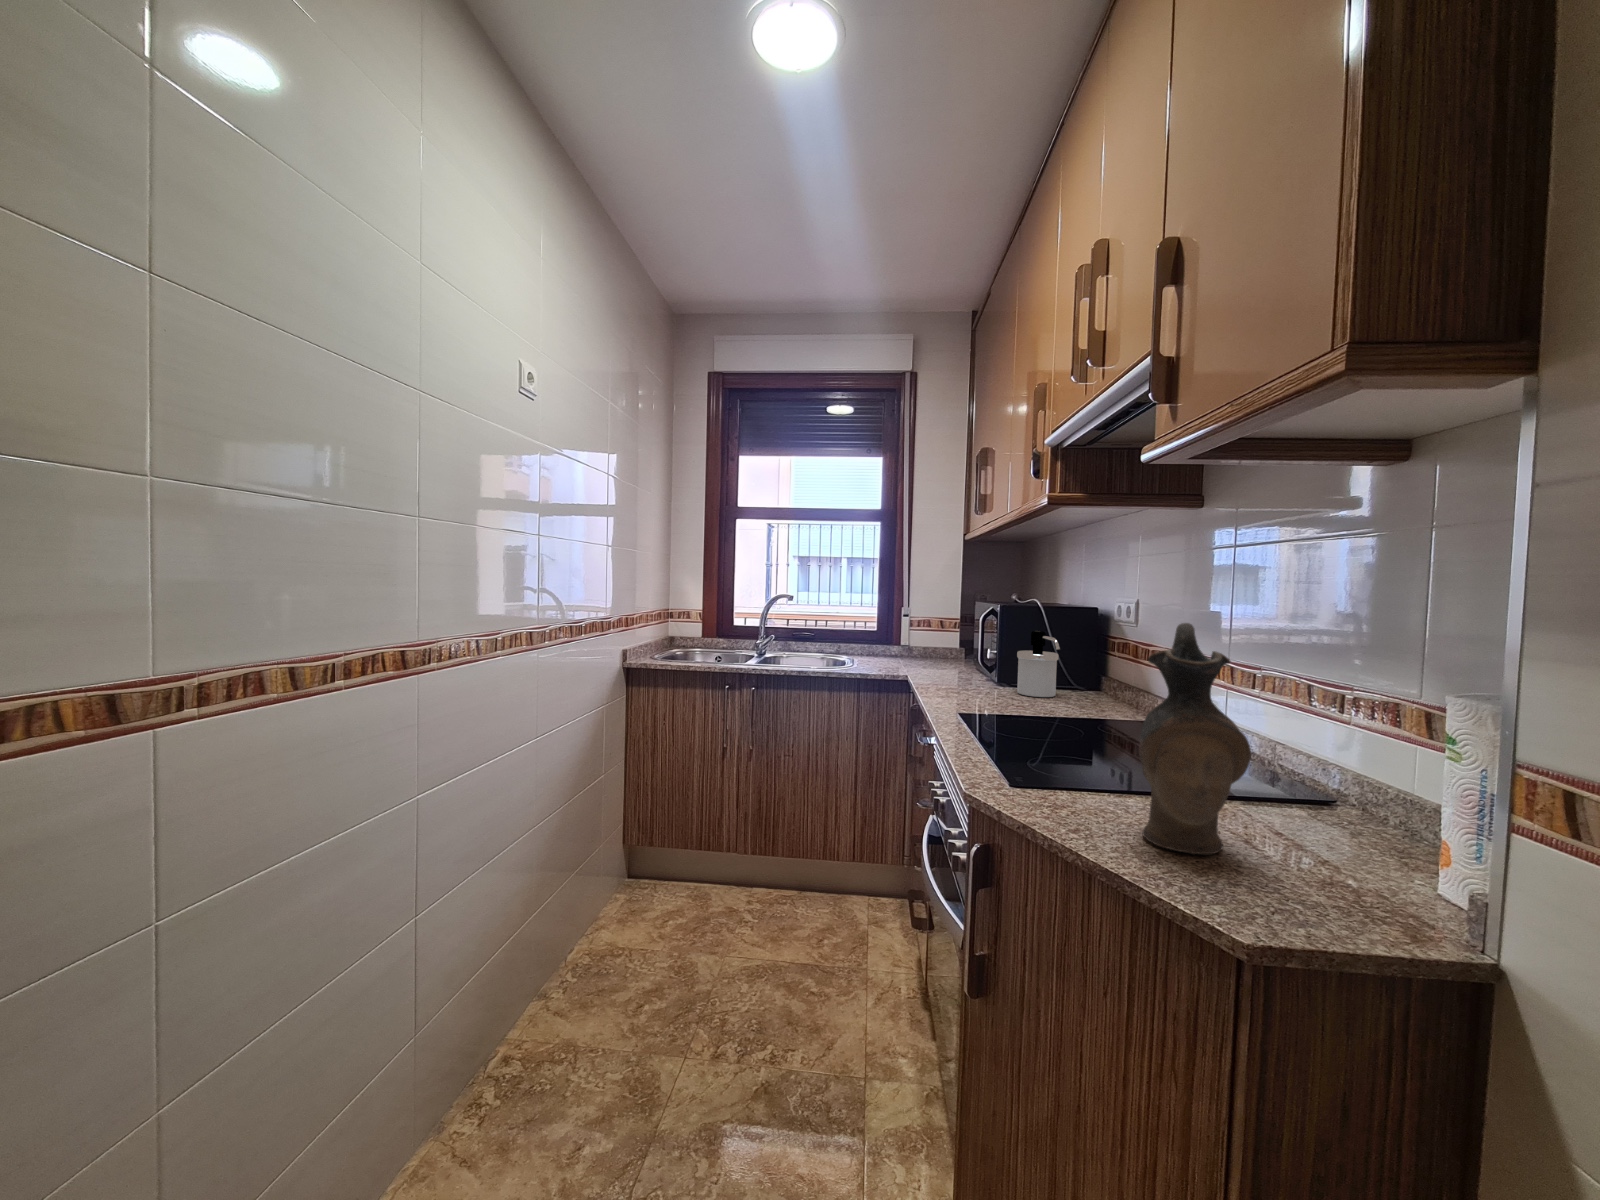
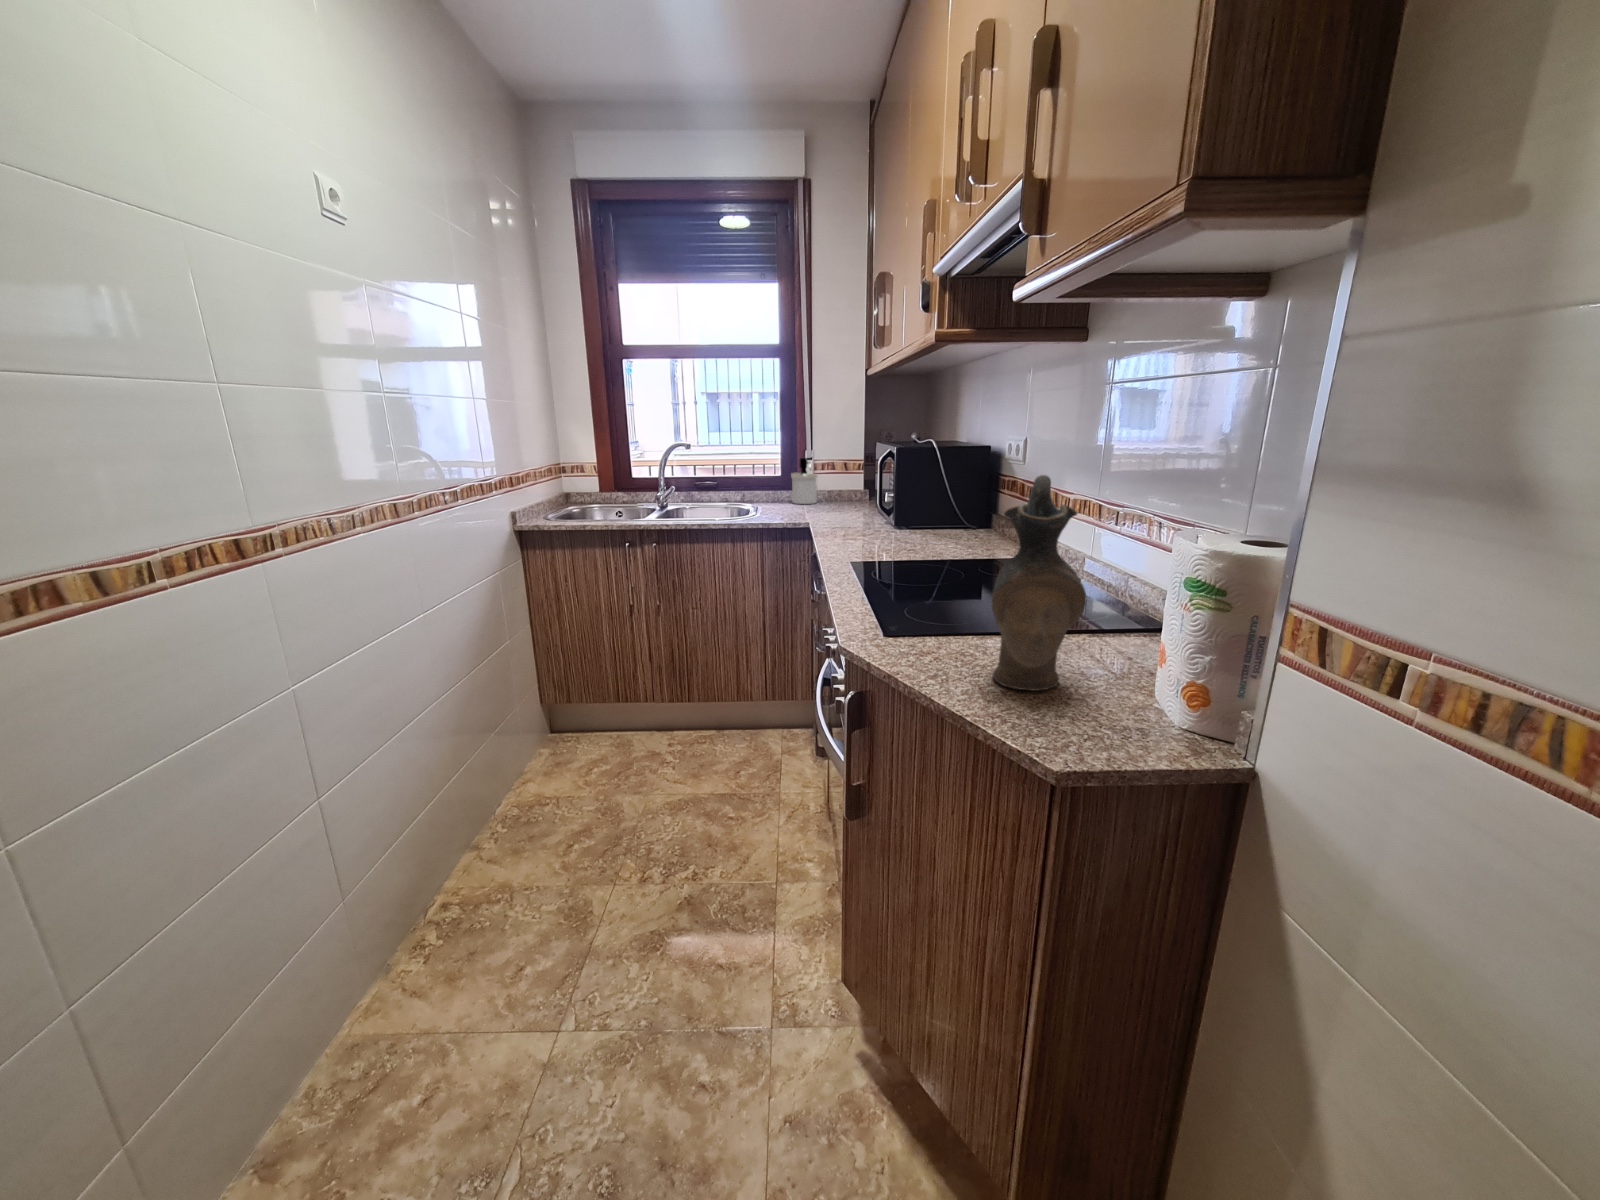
soap dispenser: present [1017,631,1060,697] -> present [791,458,817,504]

